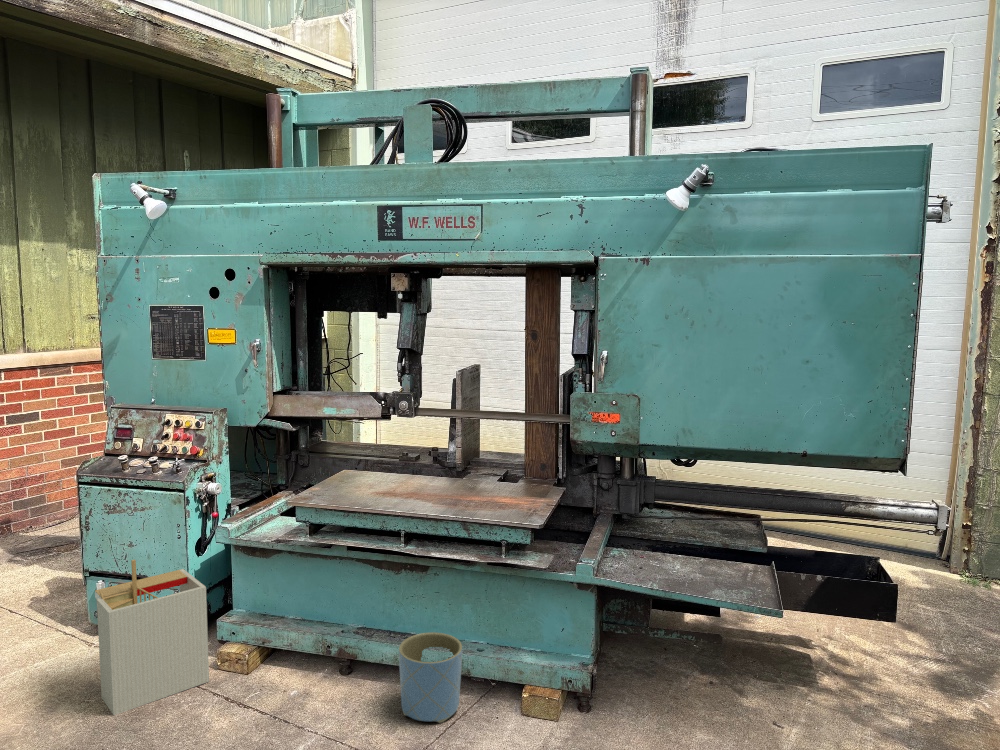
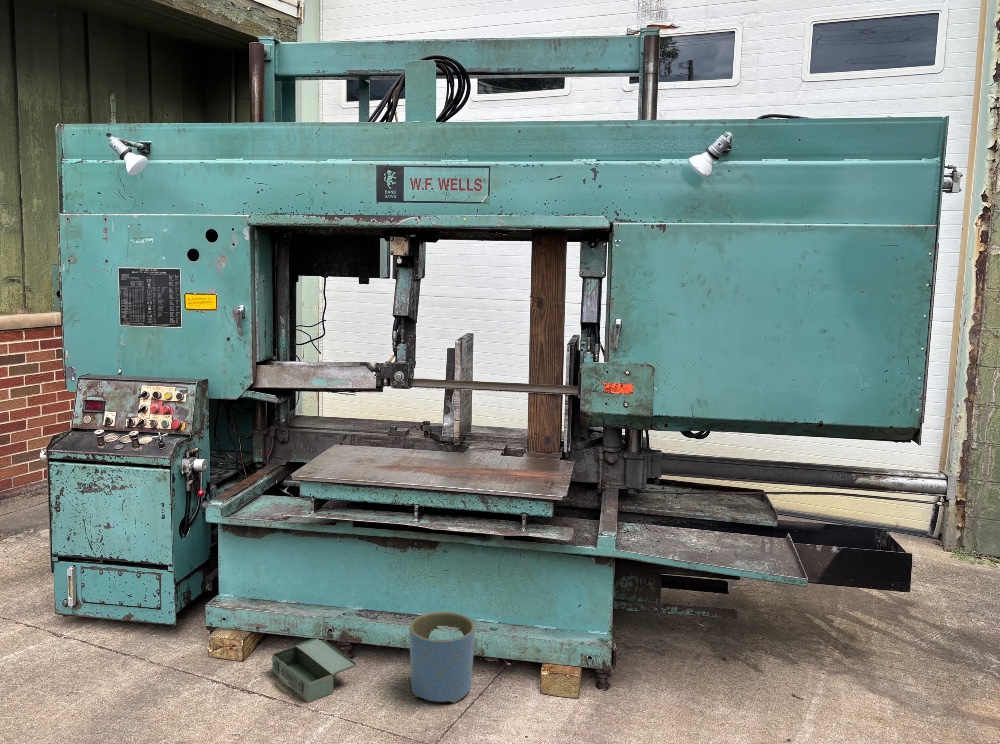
storage bin: present [95,560,209,715] -> none [77,541,202,707]
toolbox: none [274,653,350,718] -> present [272,639,356,703]

